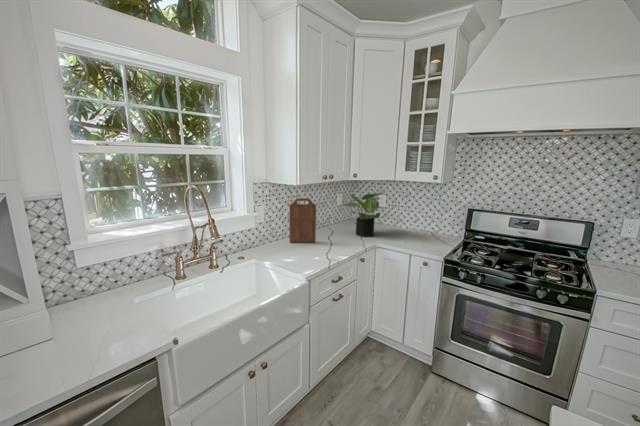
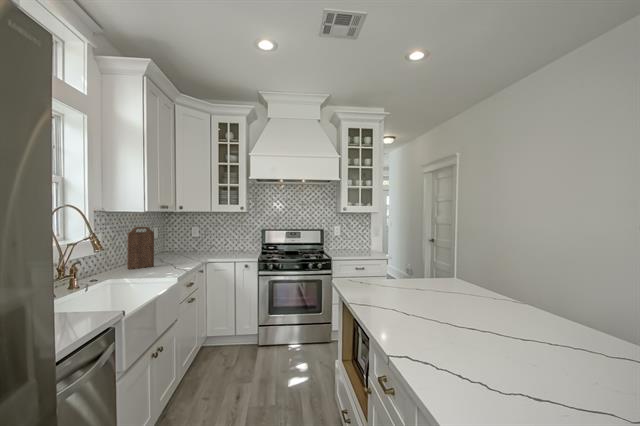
potted plant: present [343,192,383,237] -> none [166,220,209,259]

